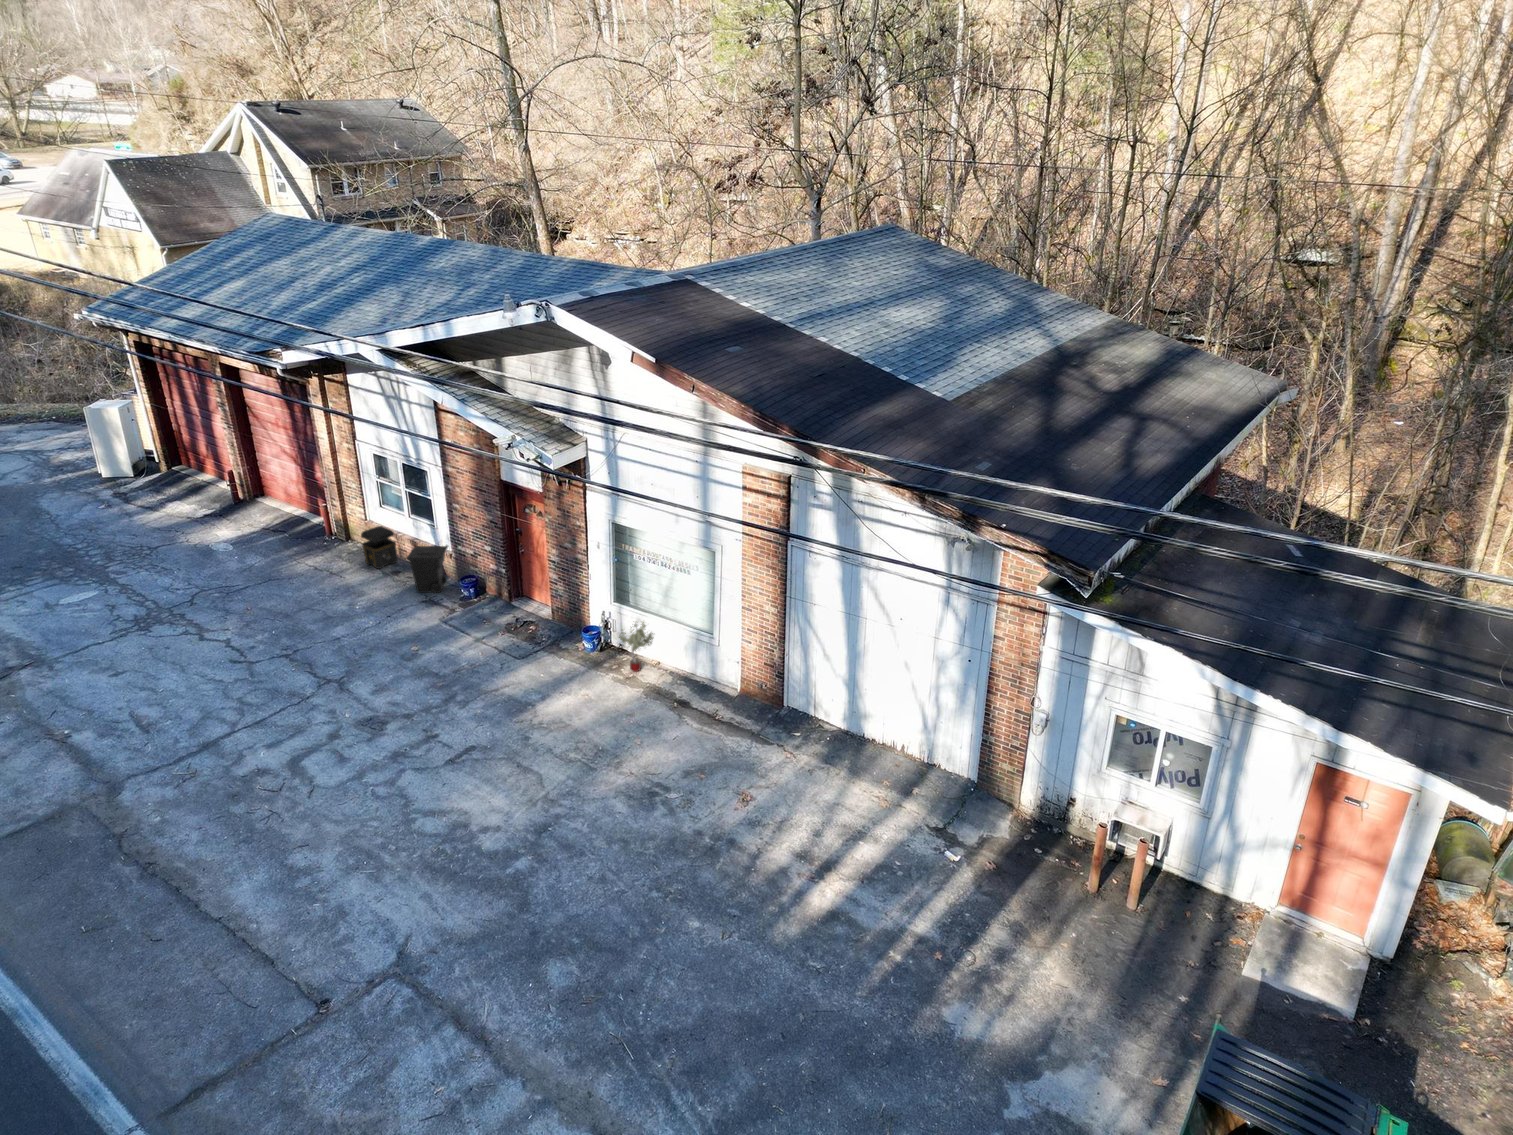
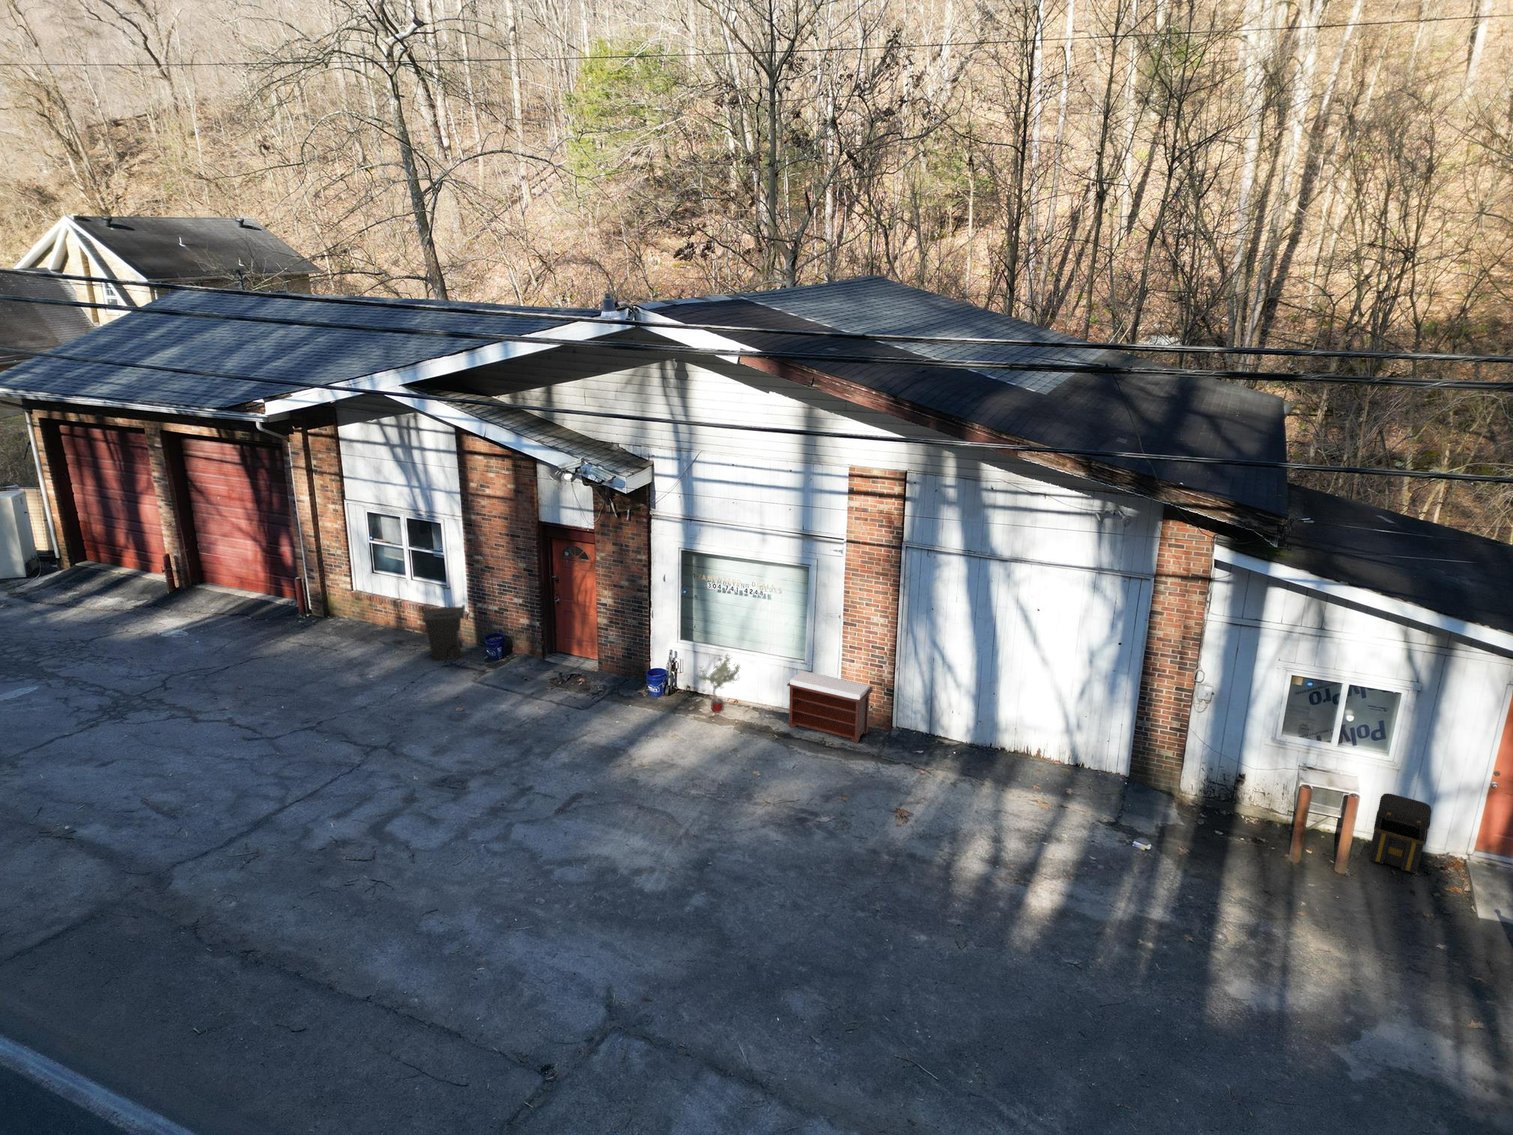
toolbox: present [361,526,398,569] -> present [1369,793,1431,873]
bench: none [688,643,763,718] -> present [787,671,873,744]

